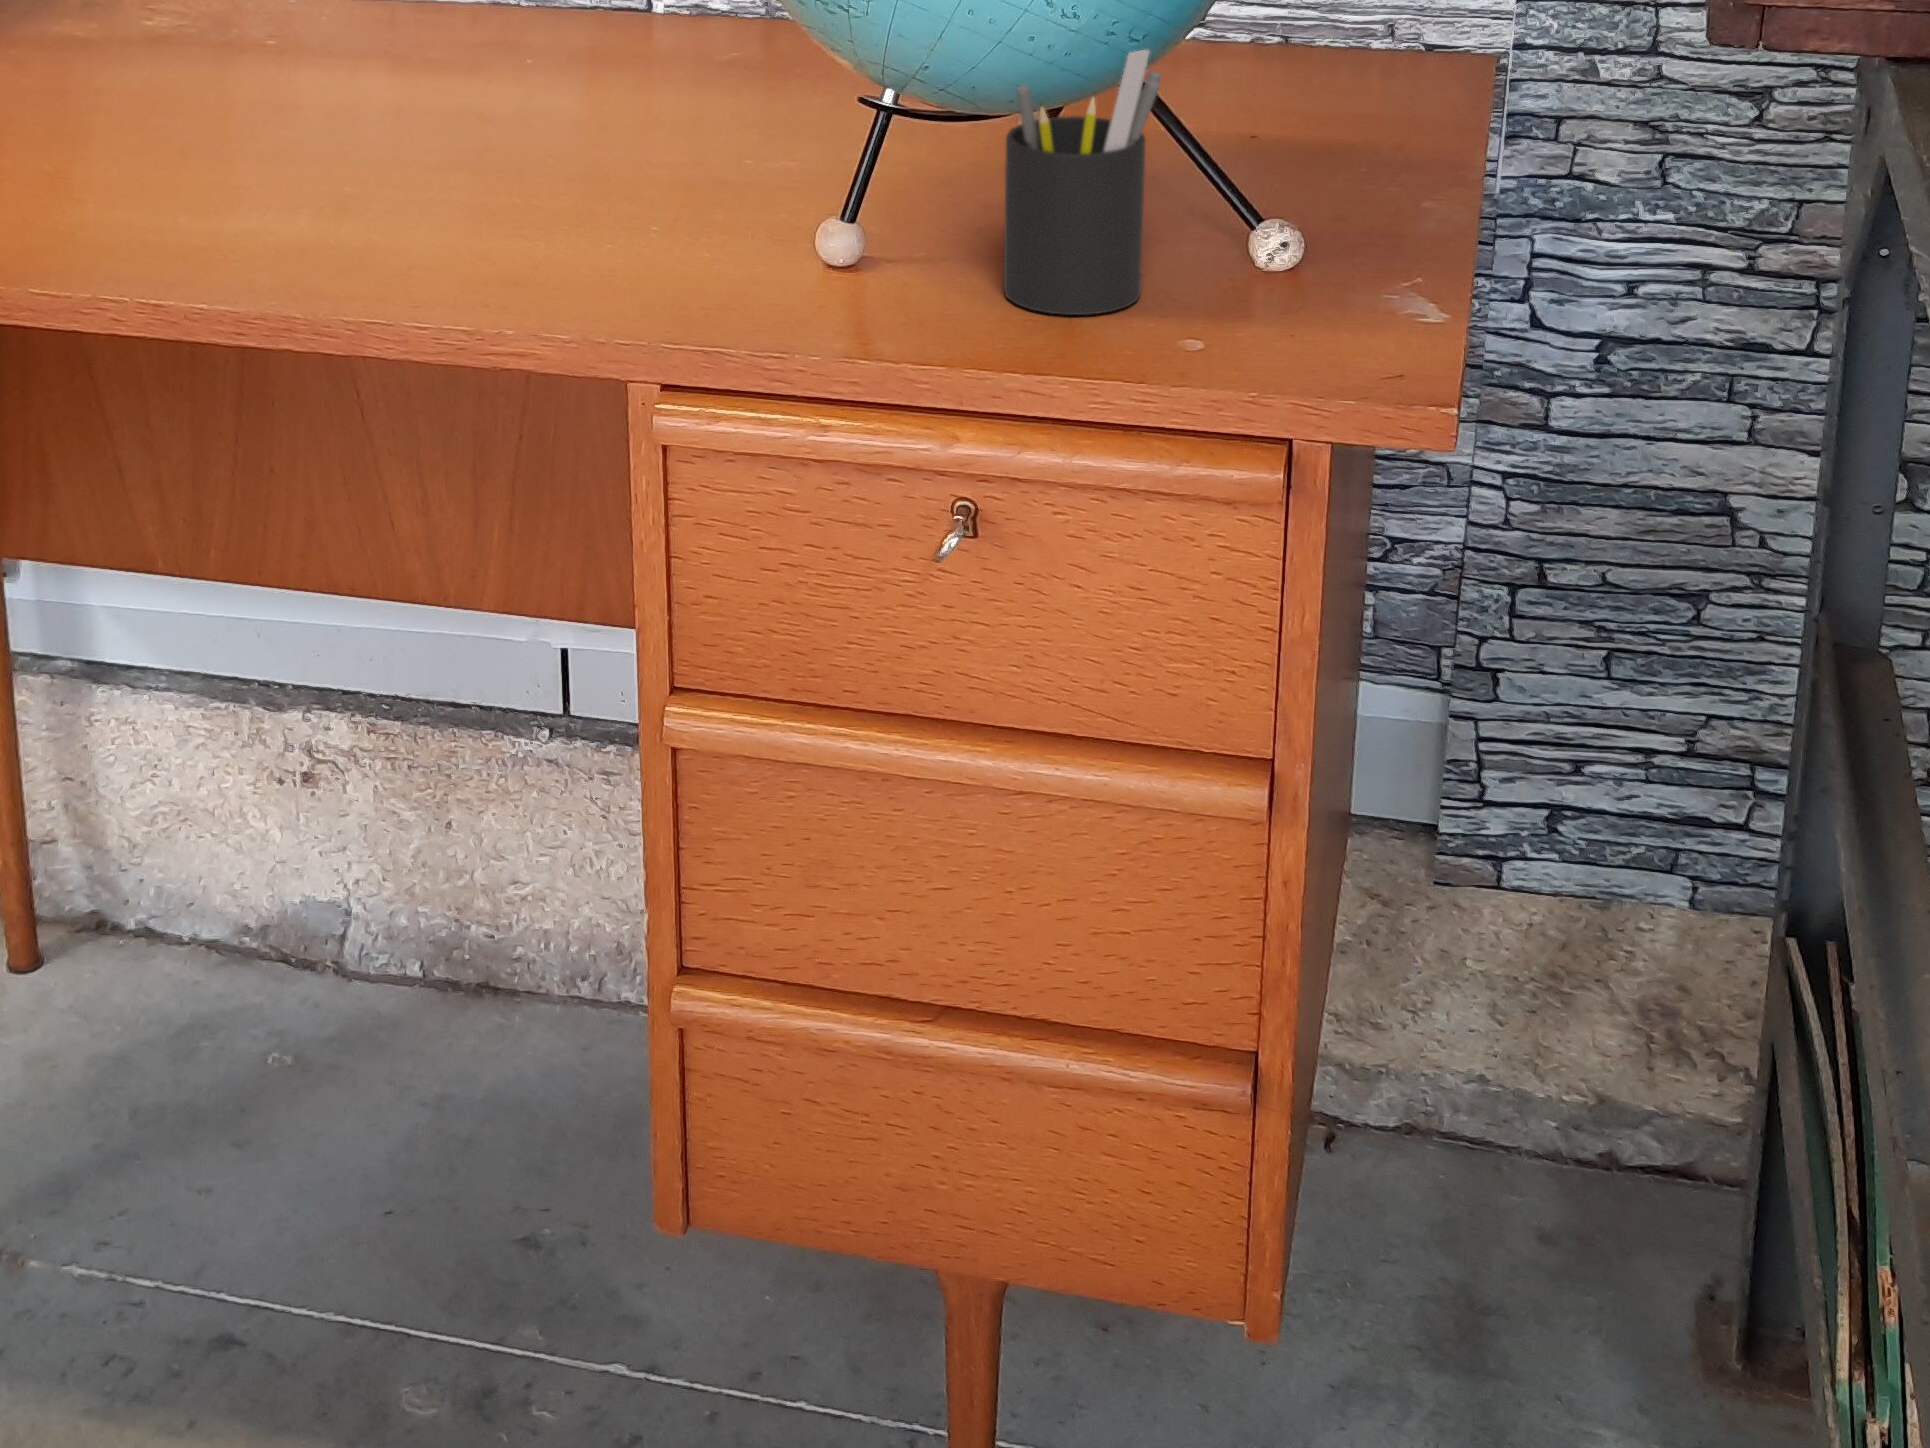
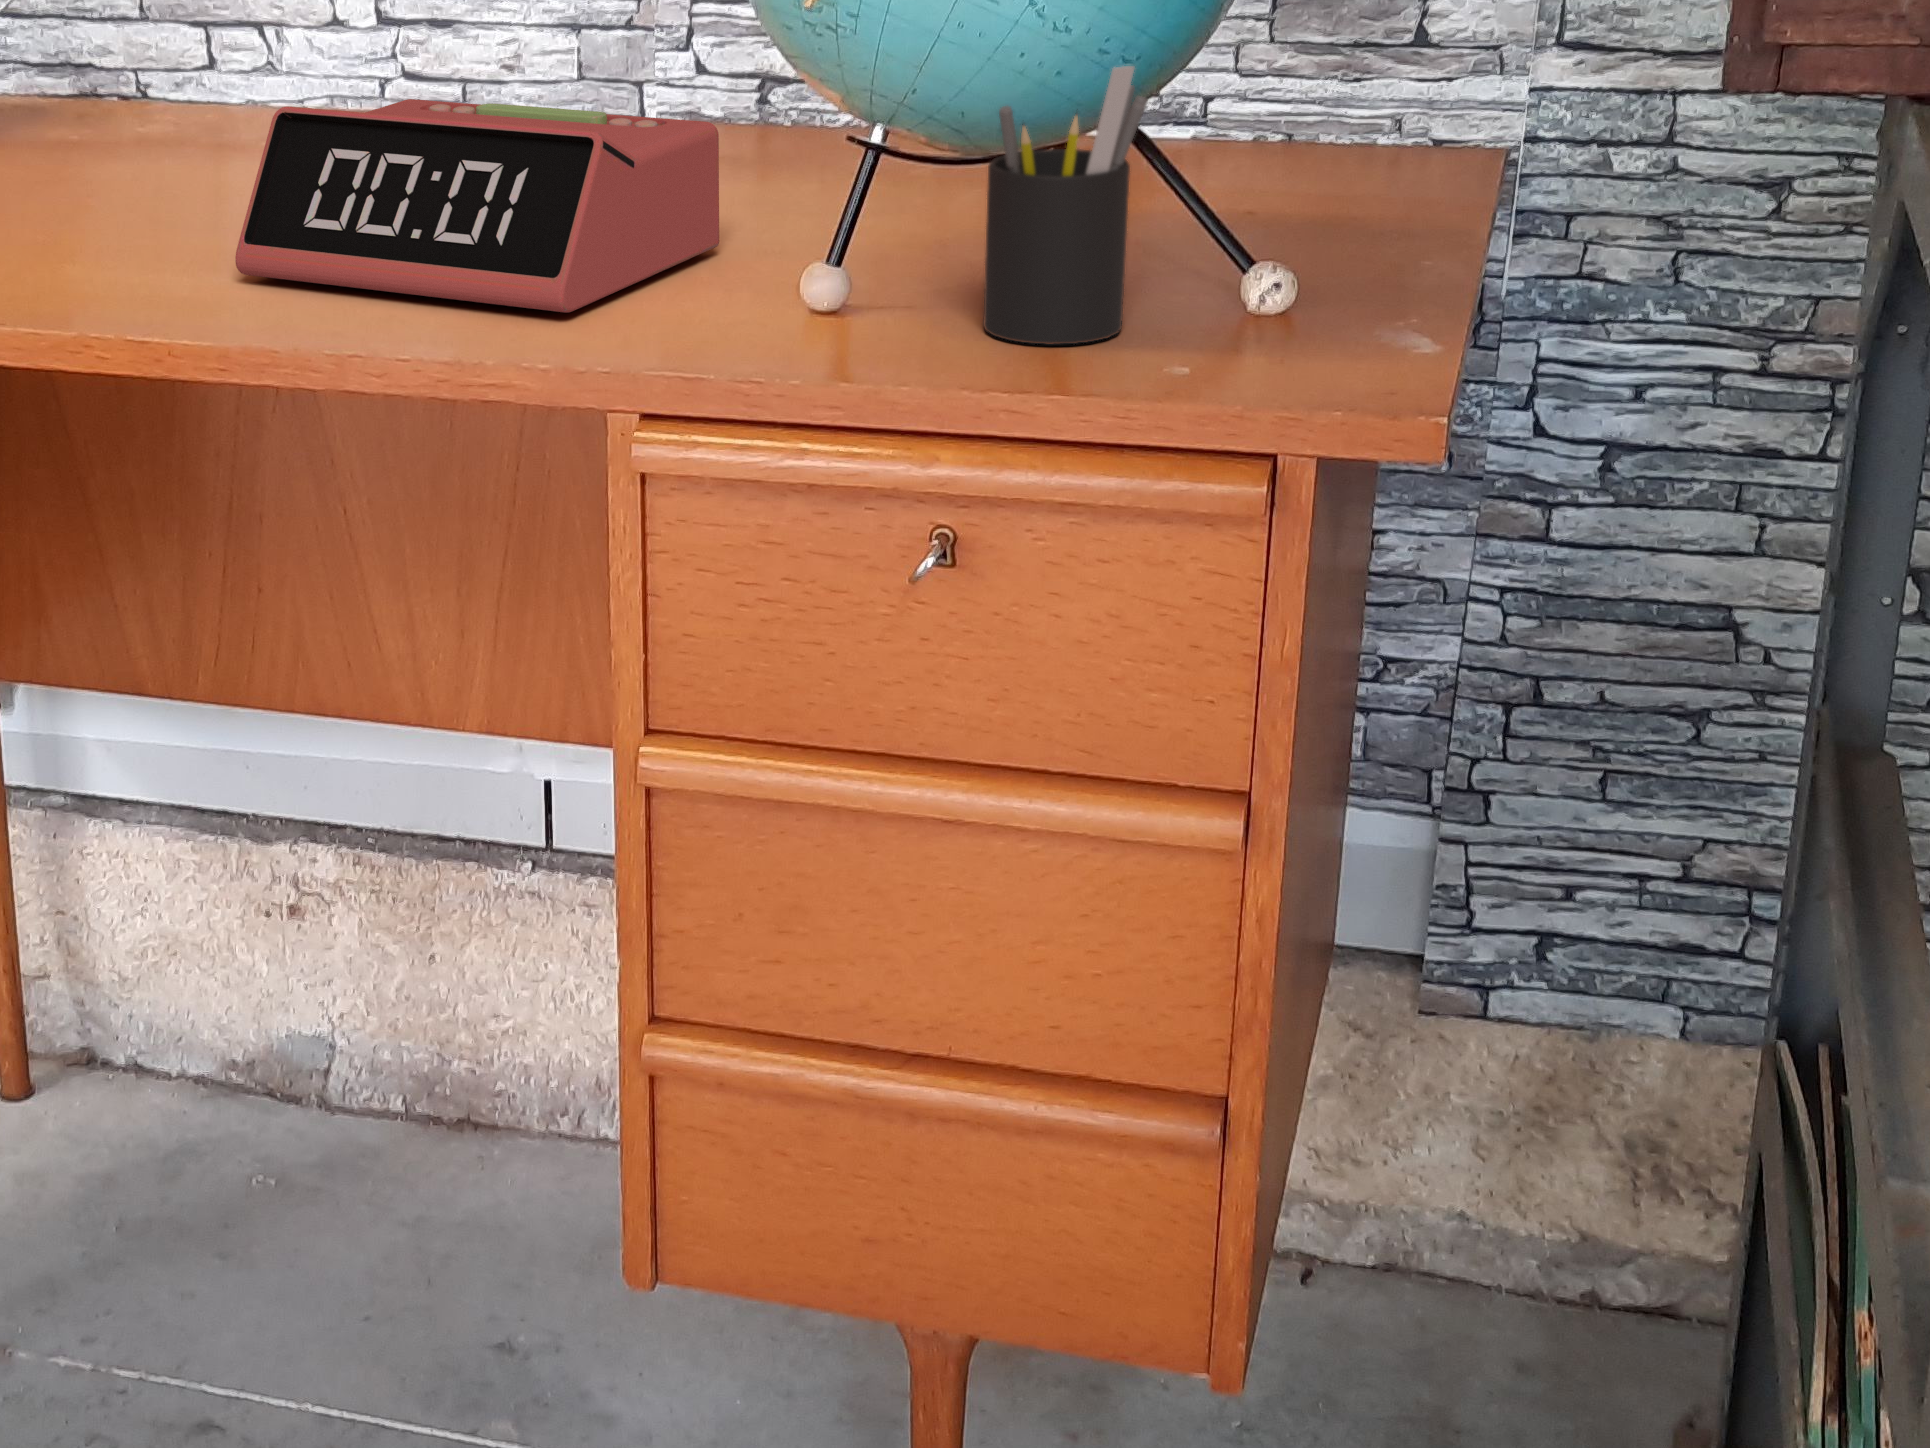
alarm clock: none [252,35,735,276] -> present [236,99,719,312]

